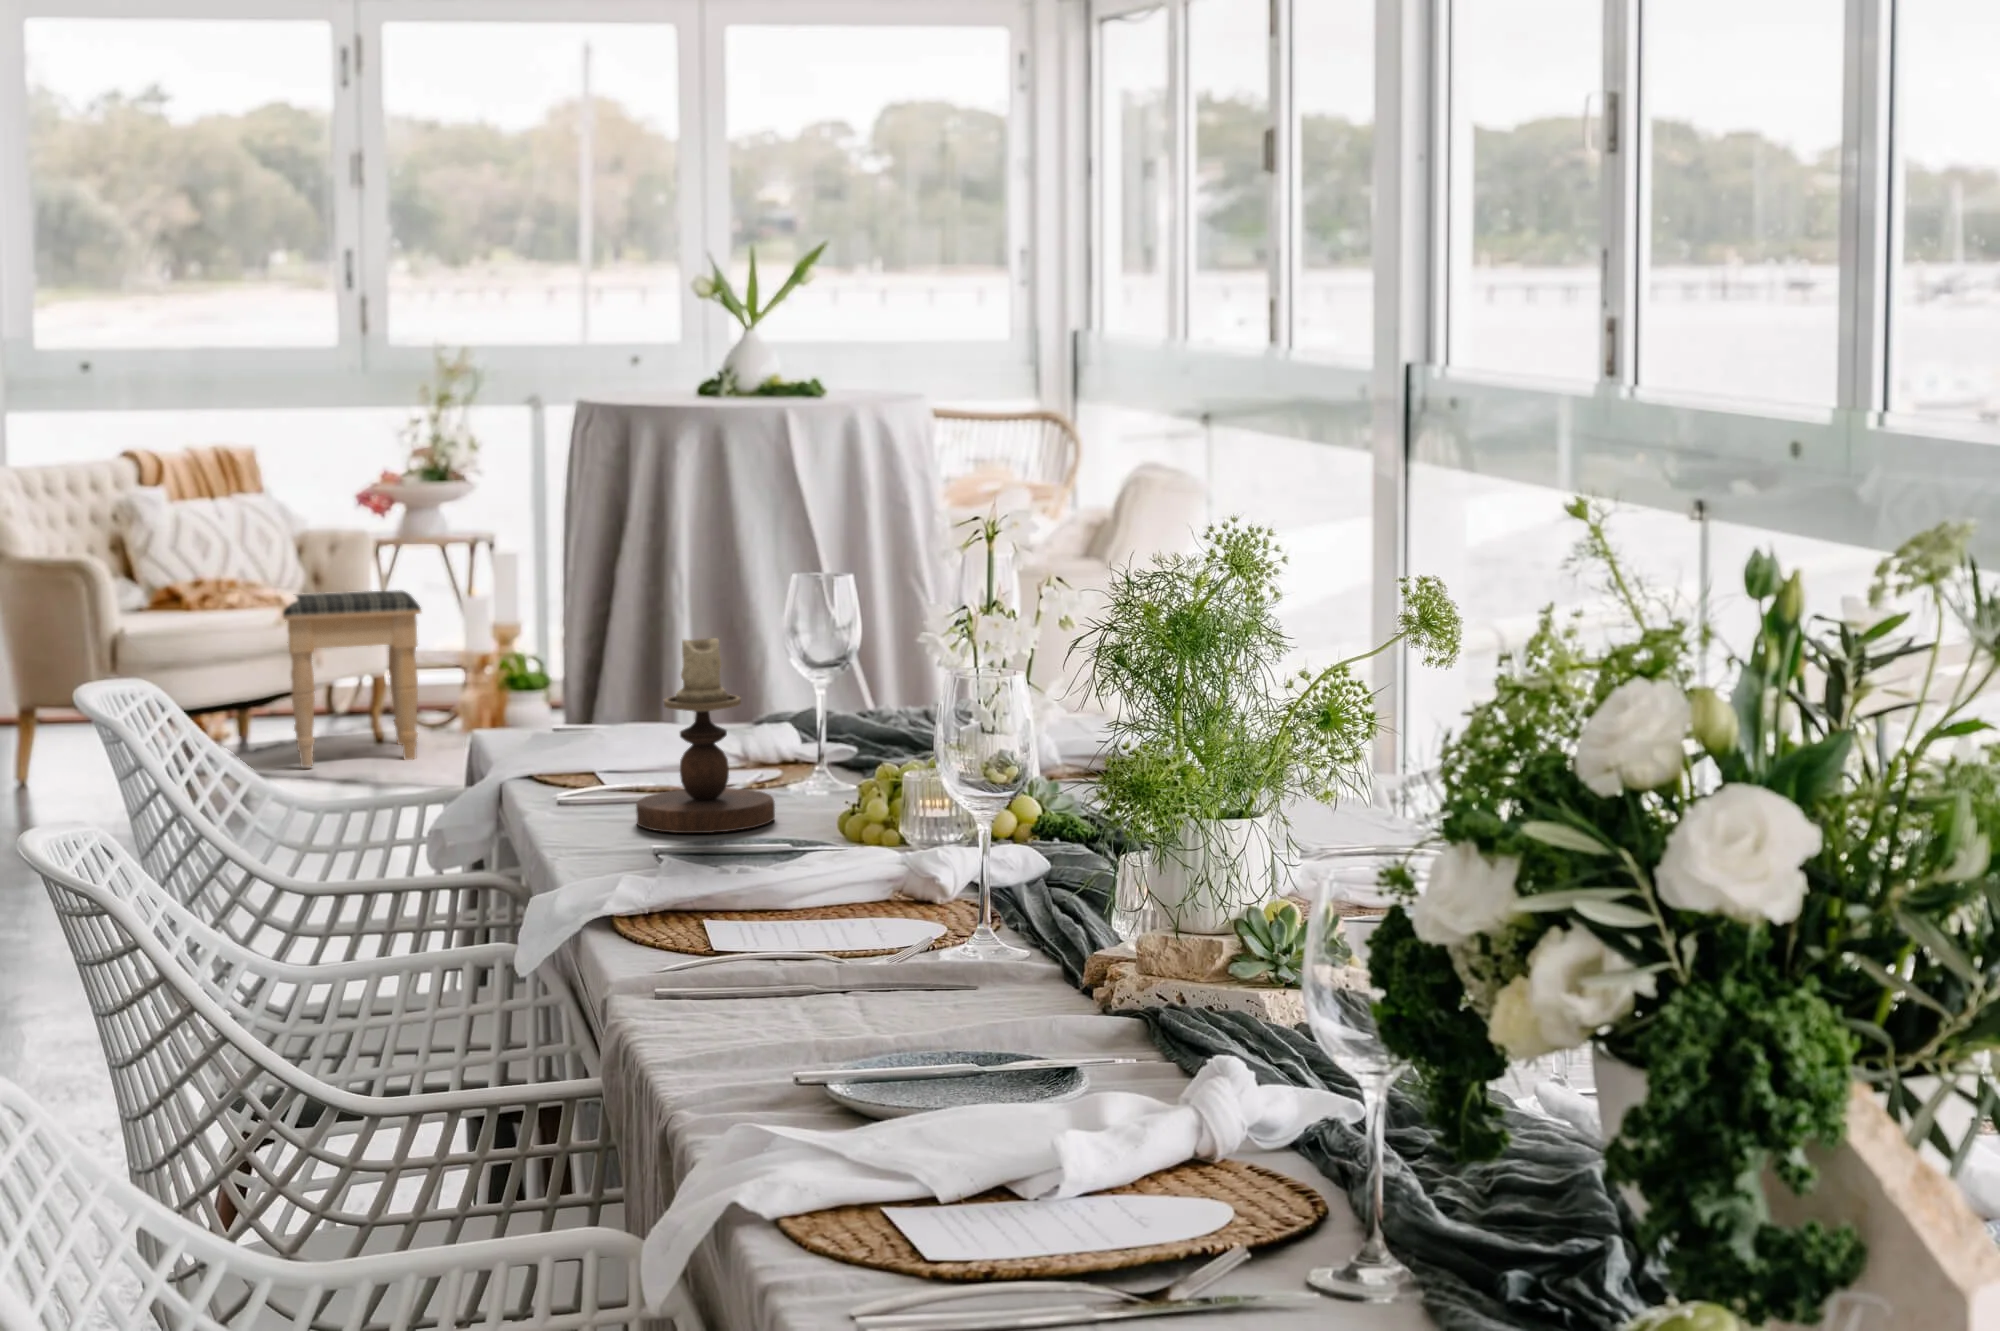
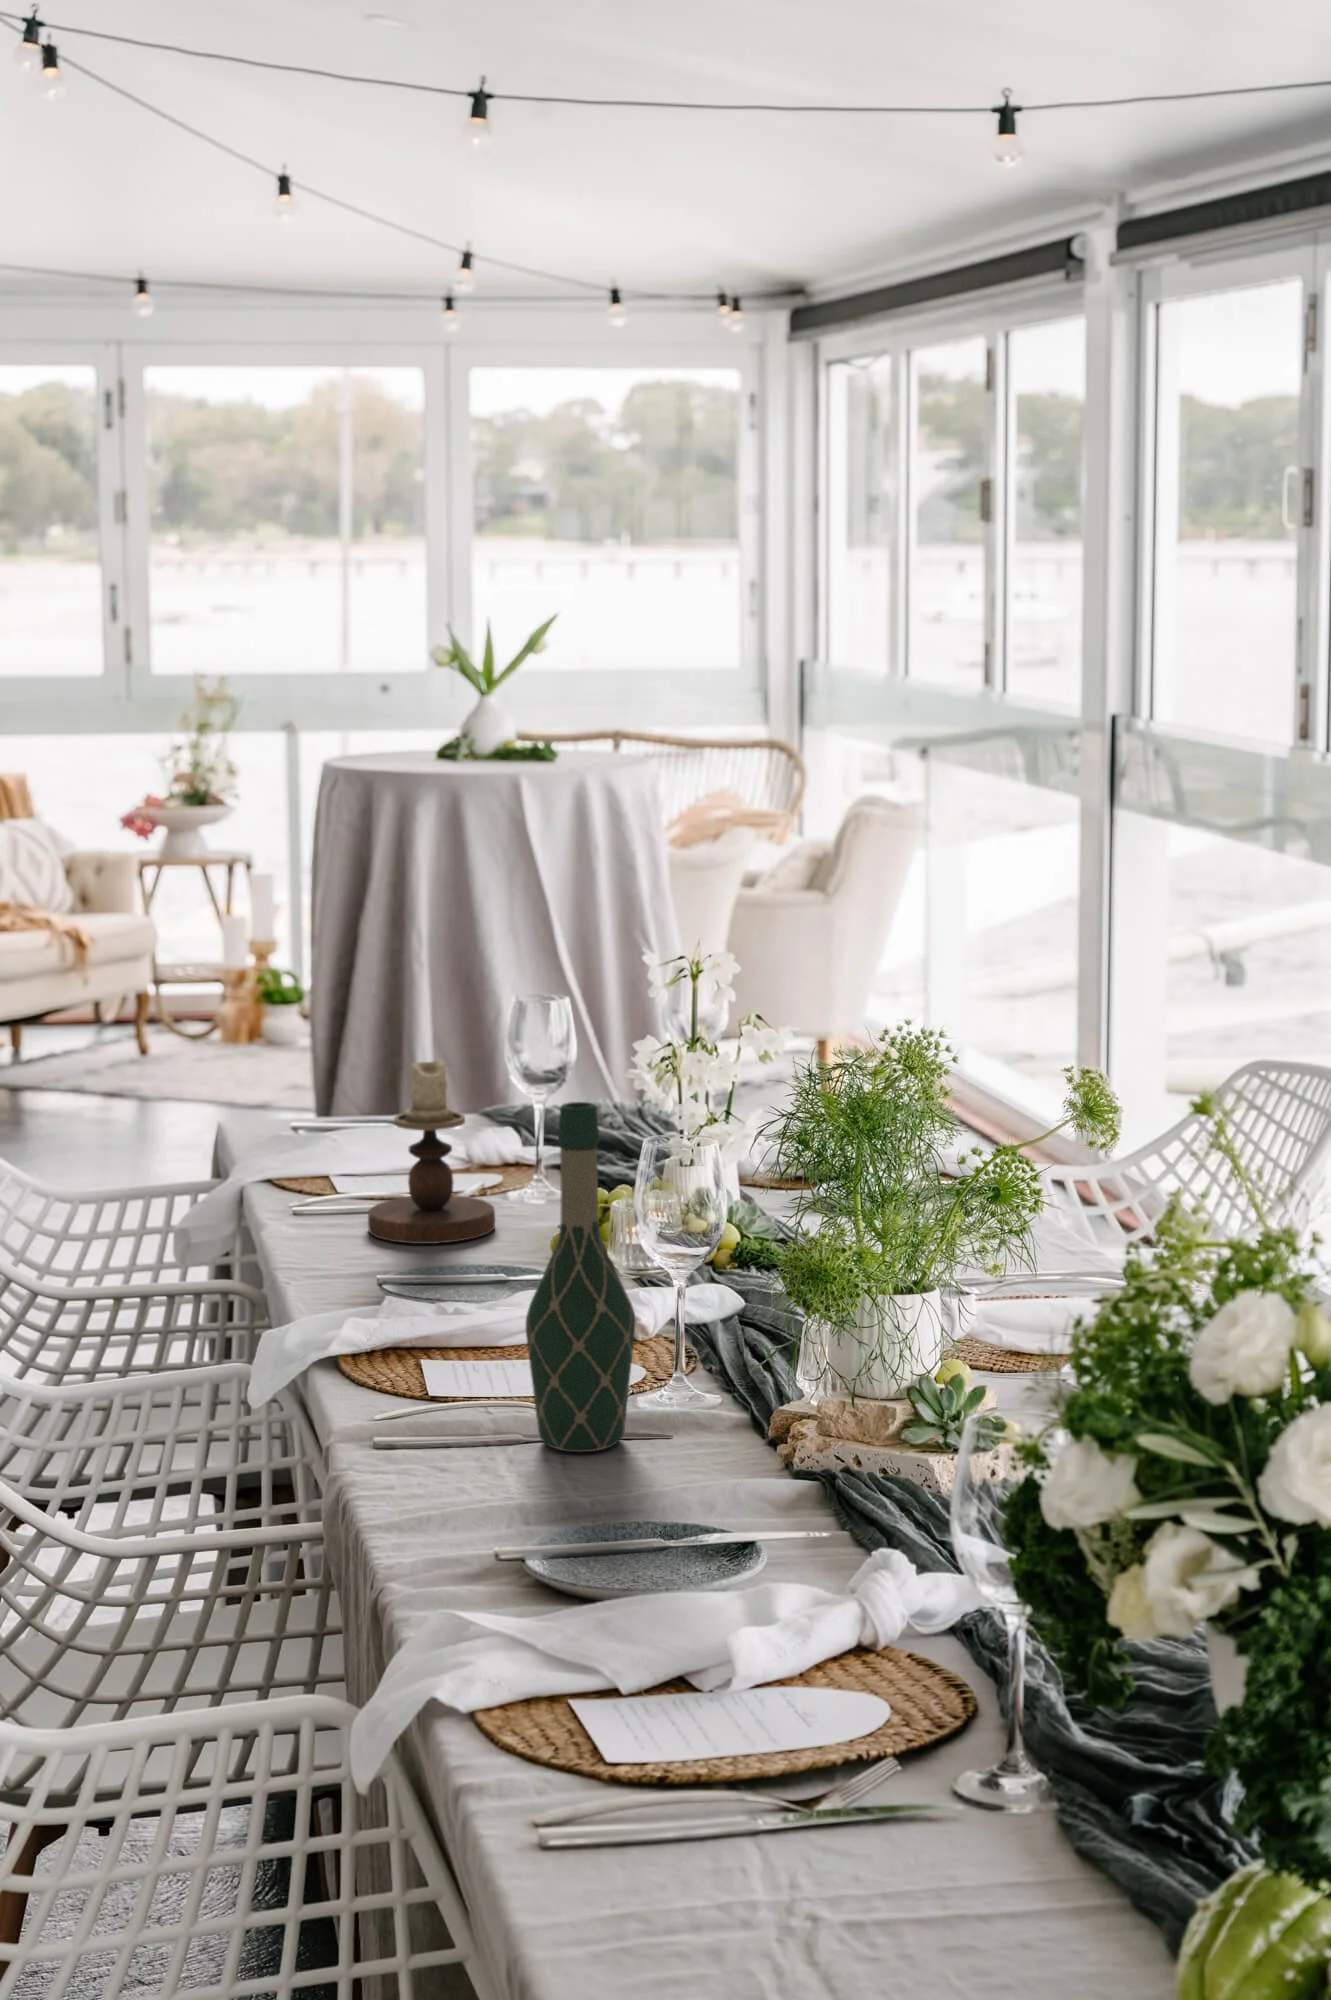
footstool: present [283,590,421,767] -> none [49,914,180,1080]
wine bottle: none [817,619,937,1002] -> present [526,1102,635,1452]

